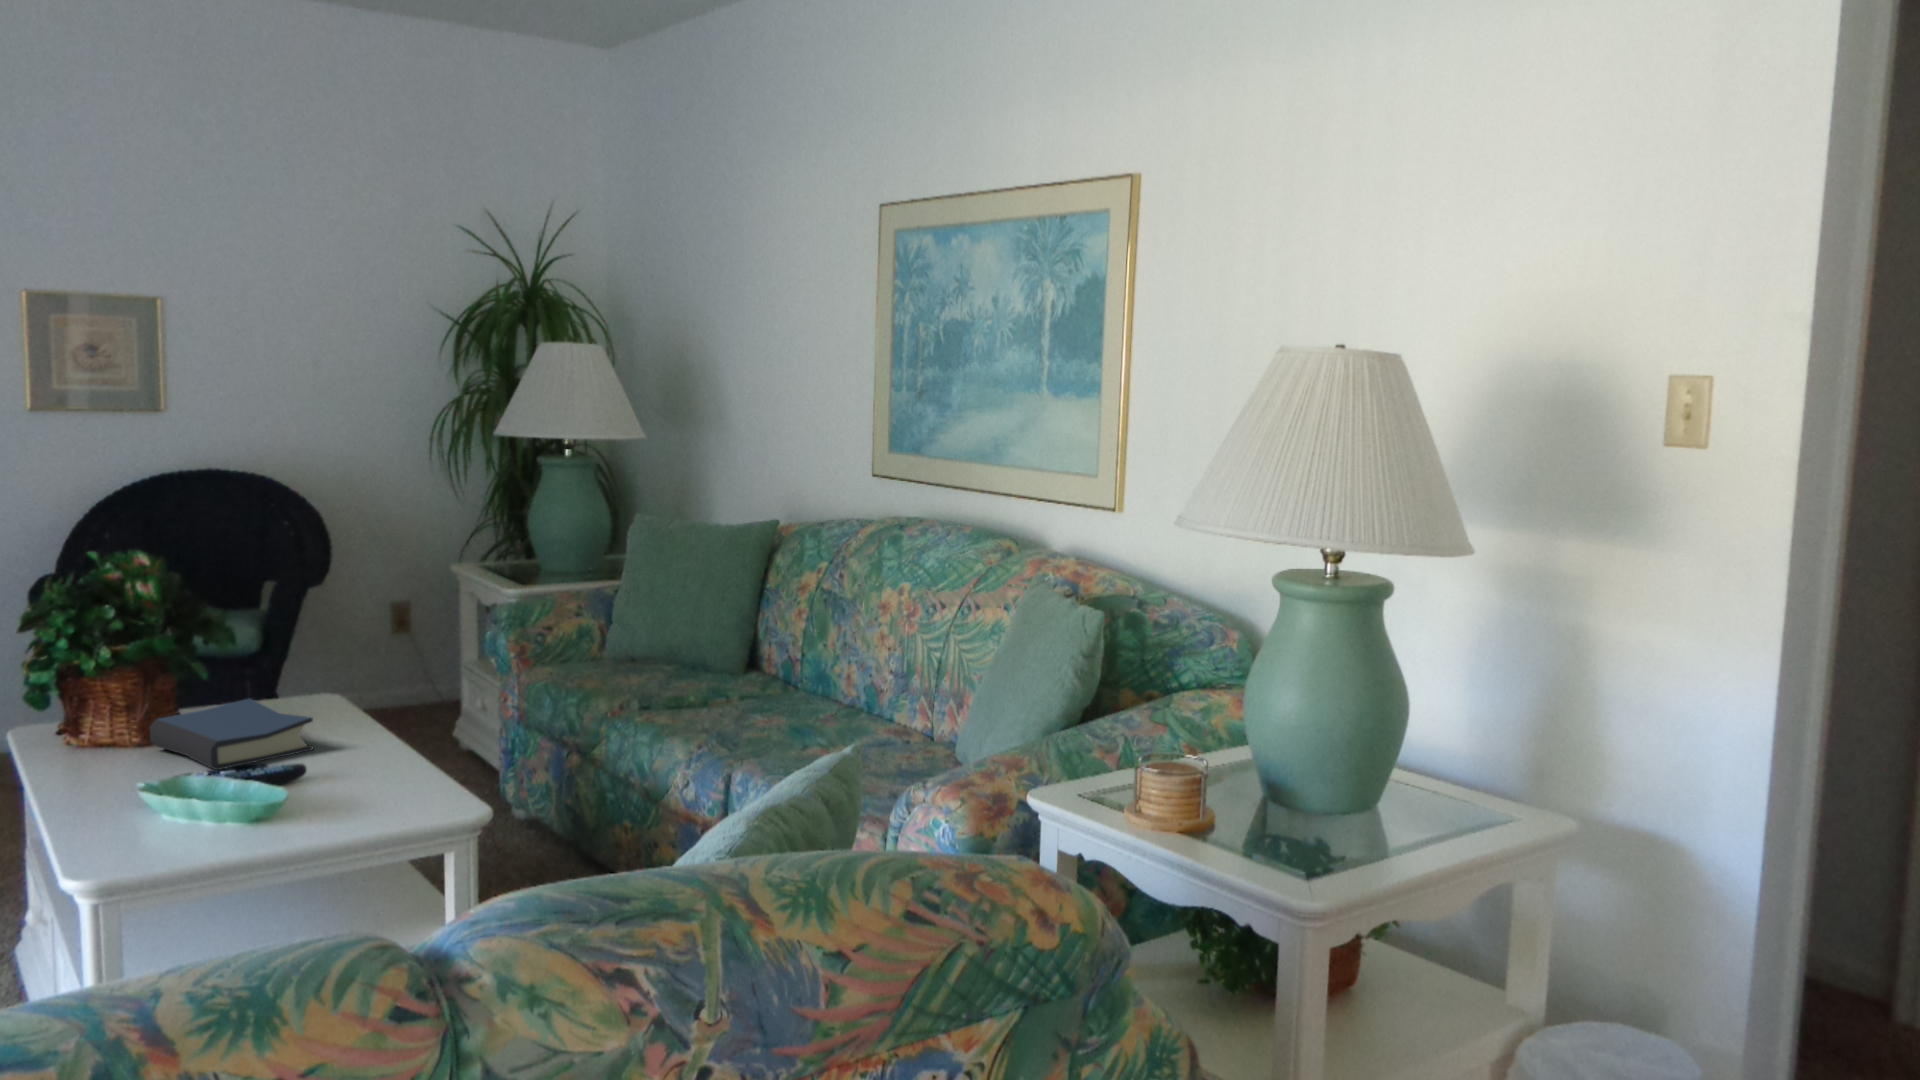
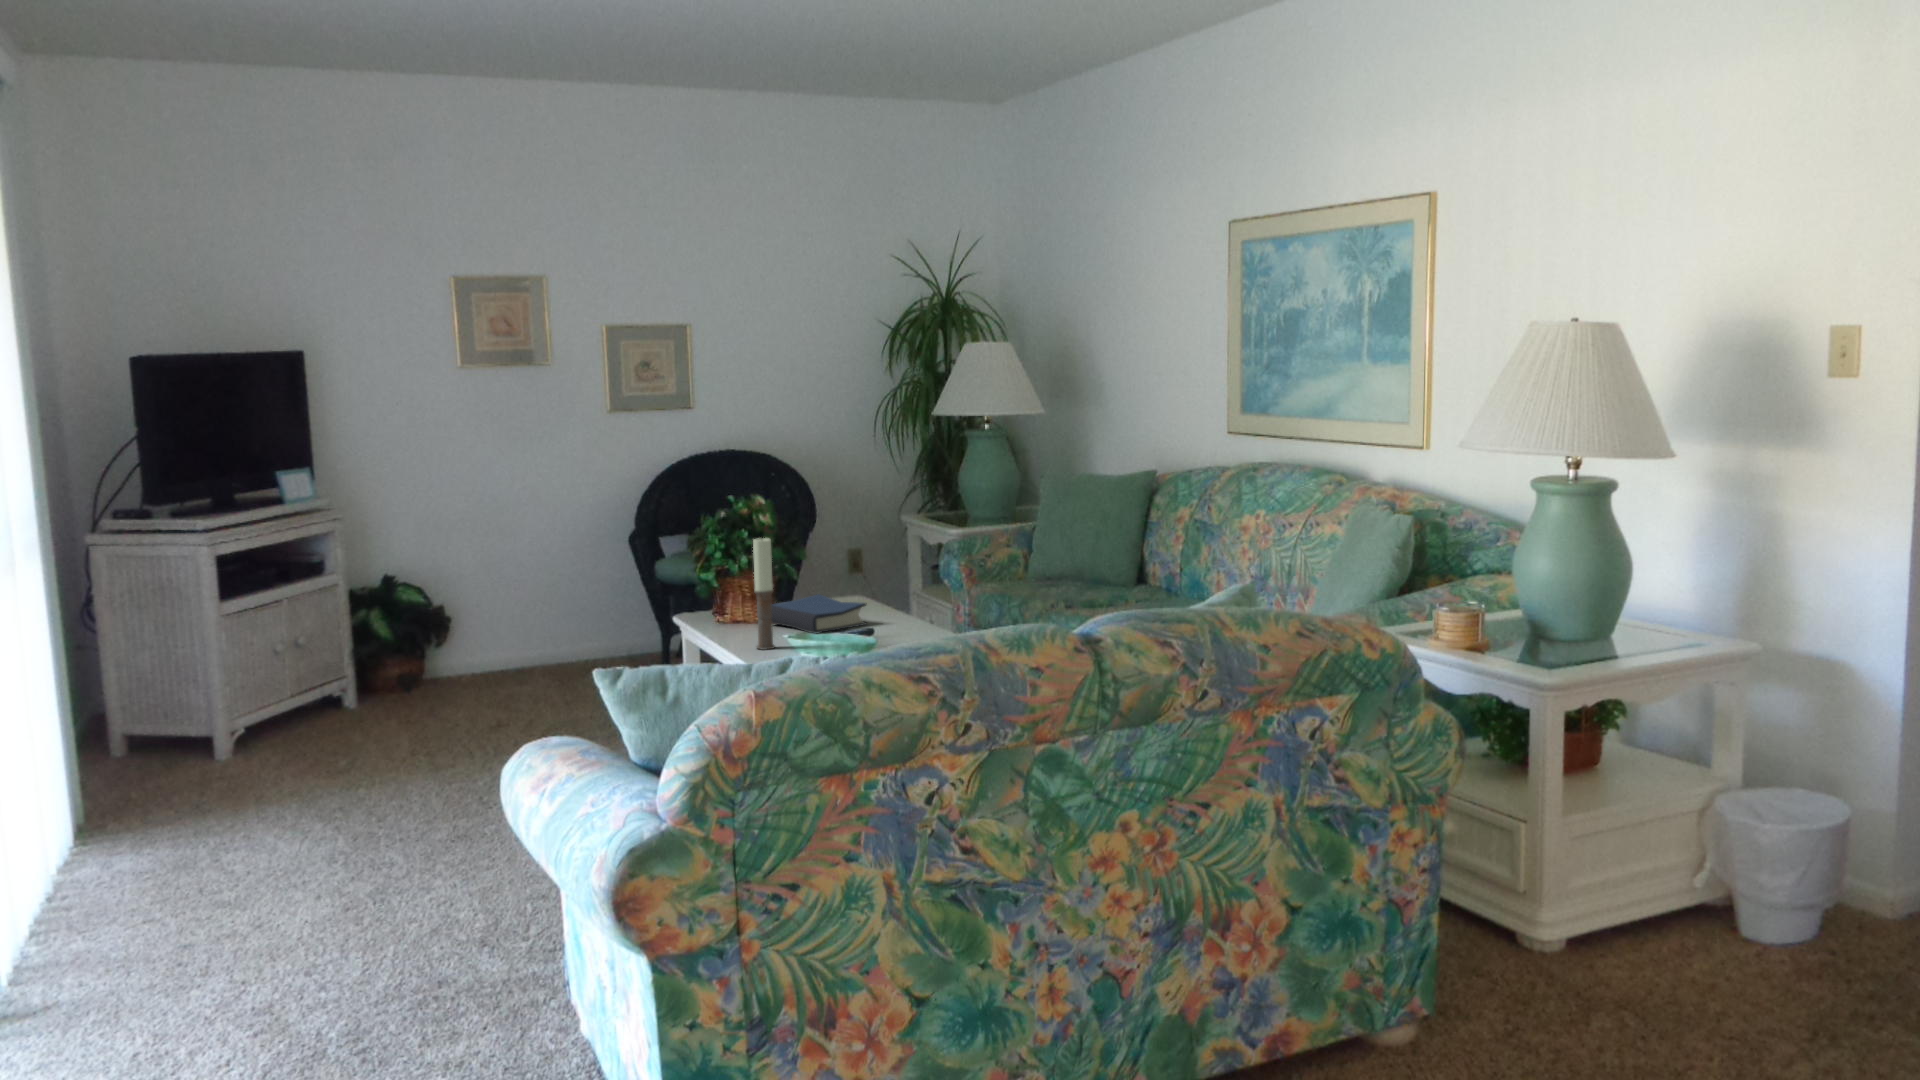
candle: none [78,626,121,811] -> present [753,538,775,650]

